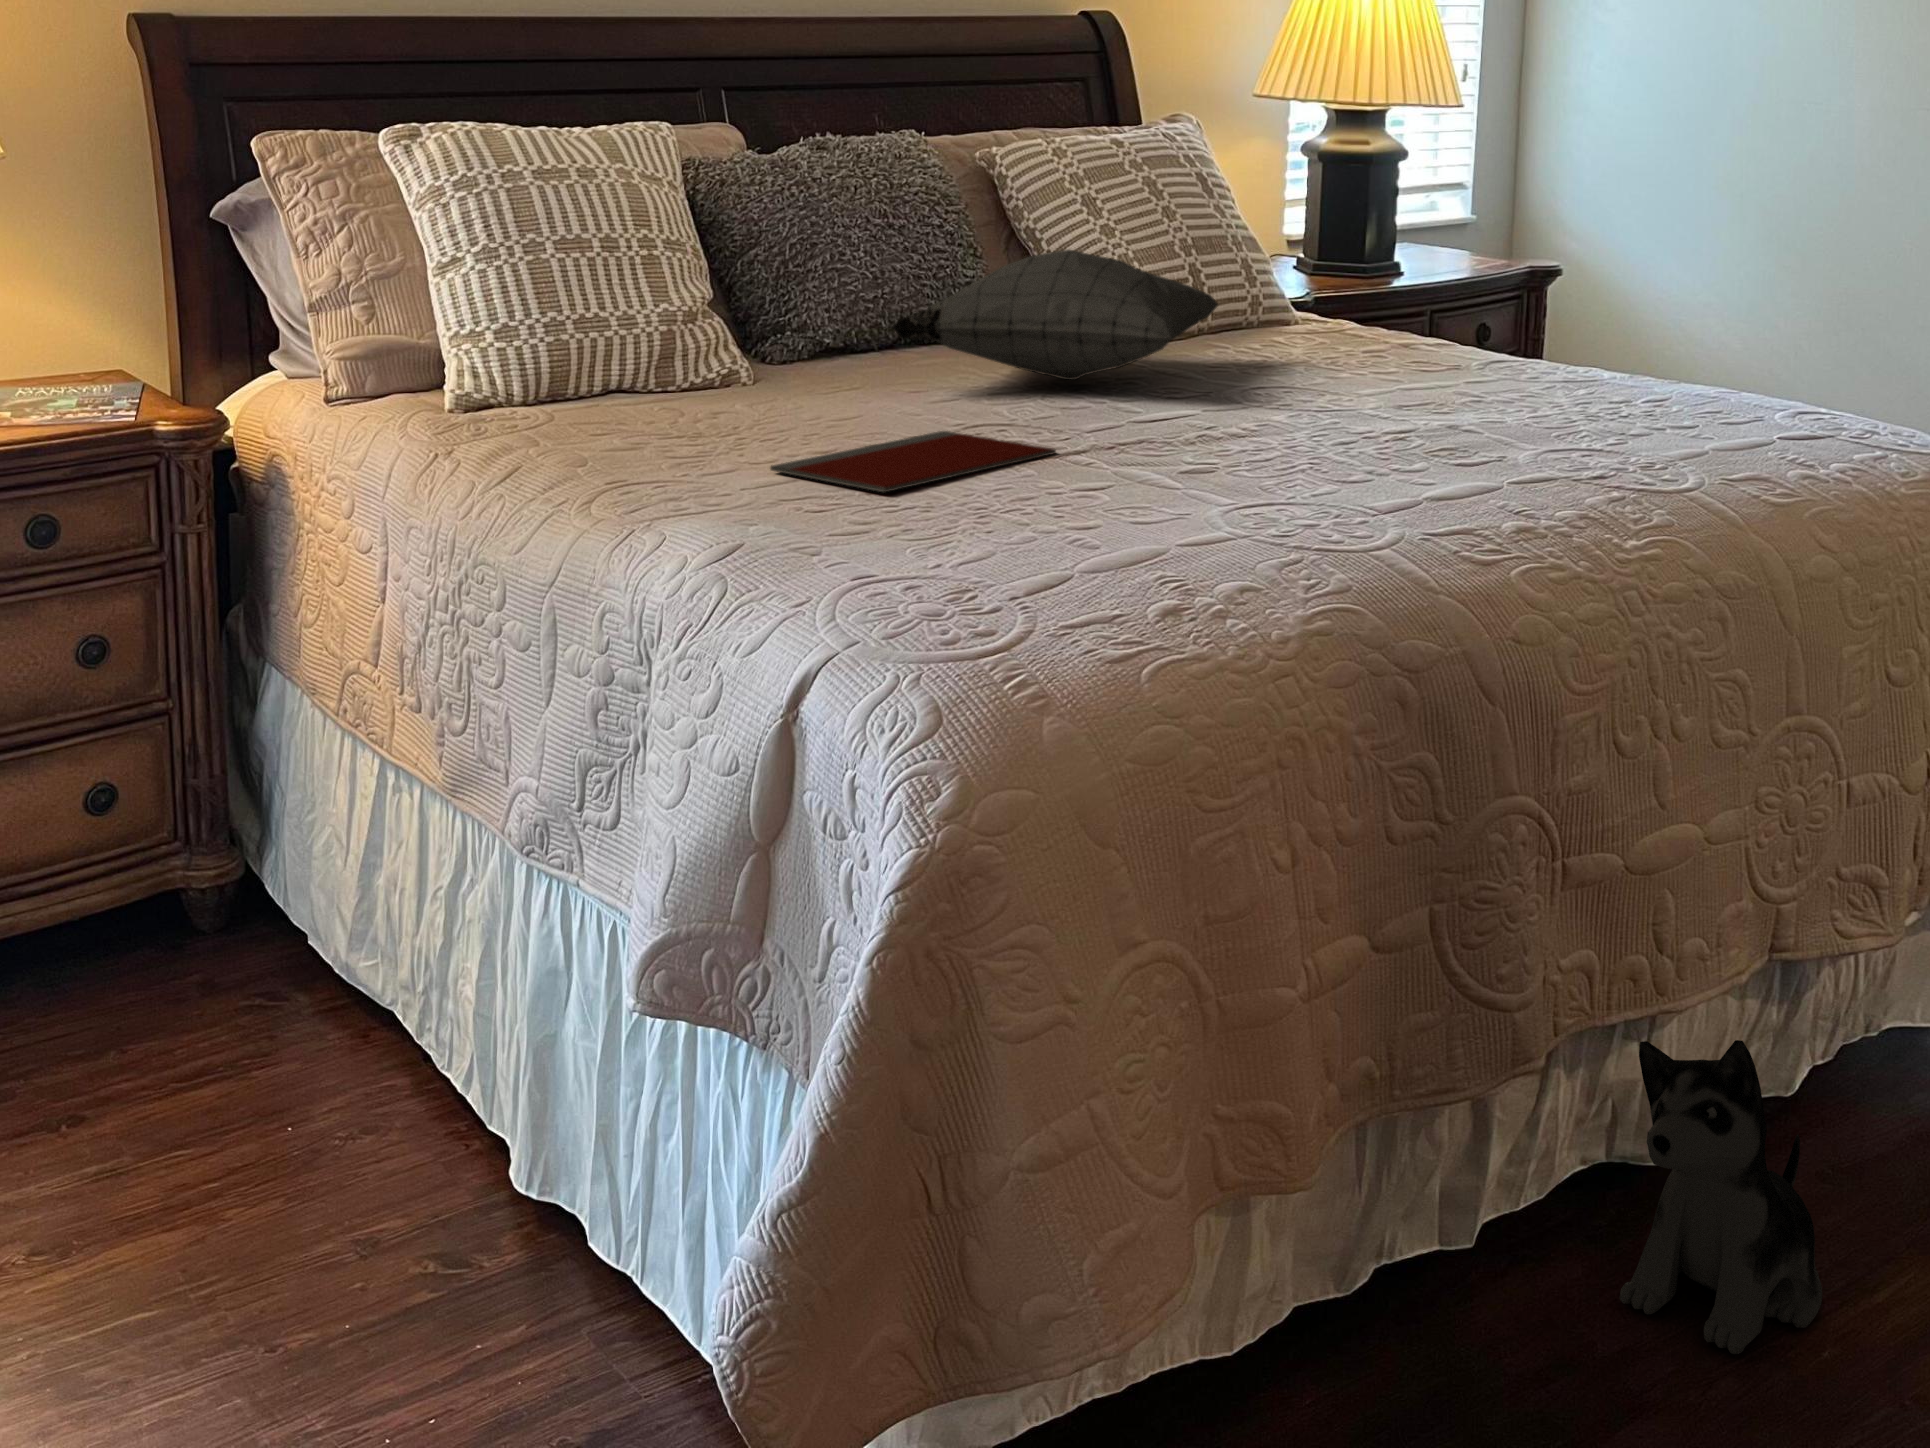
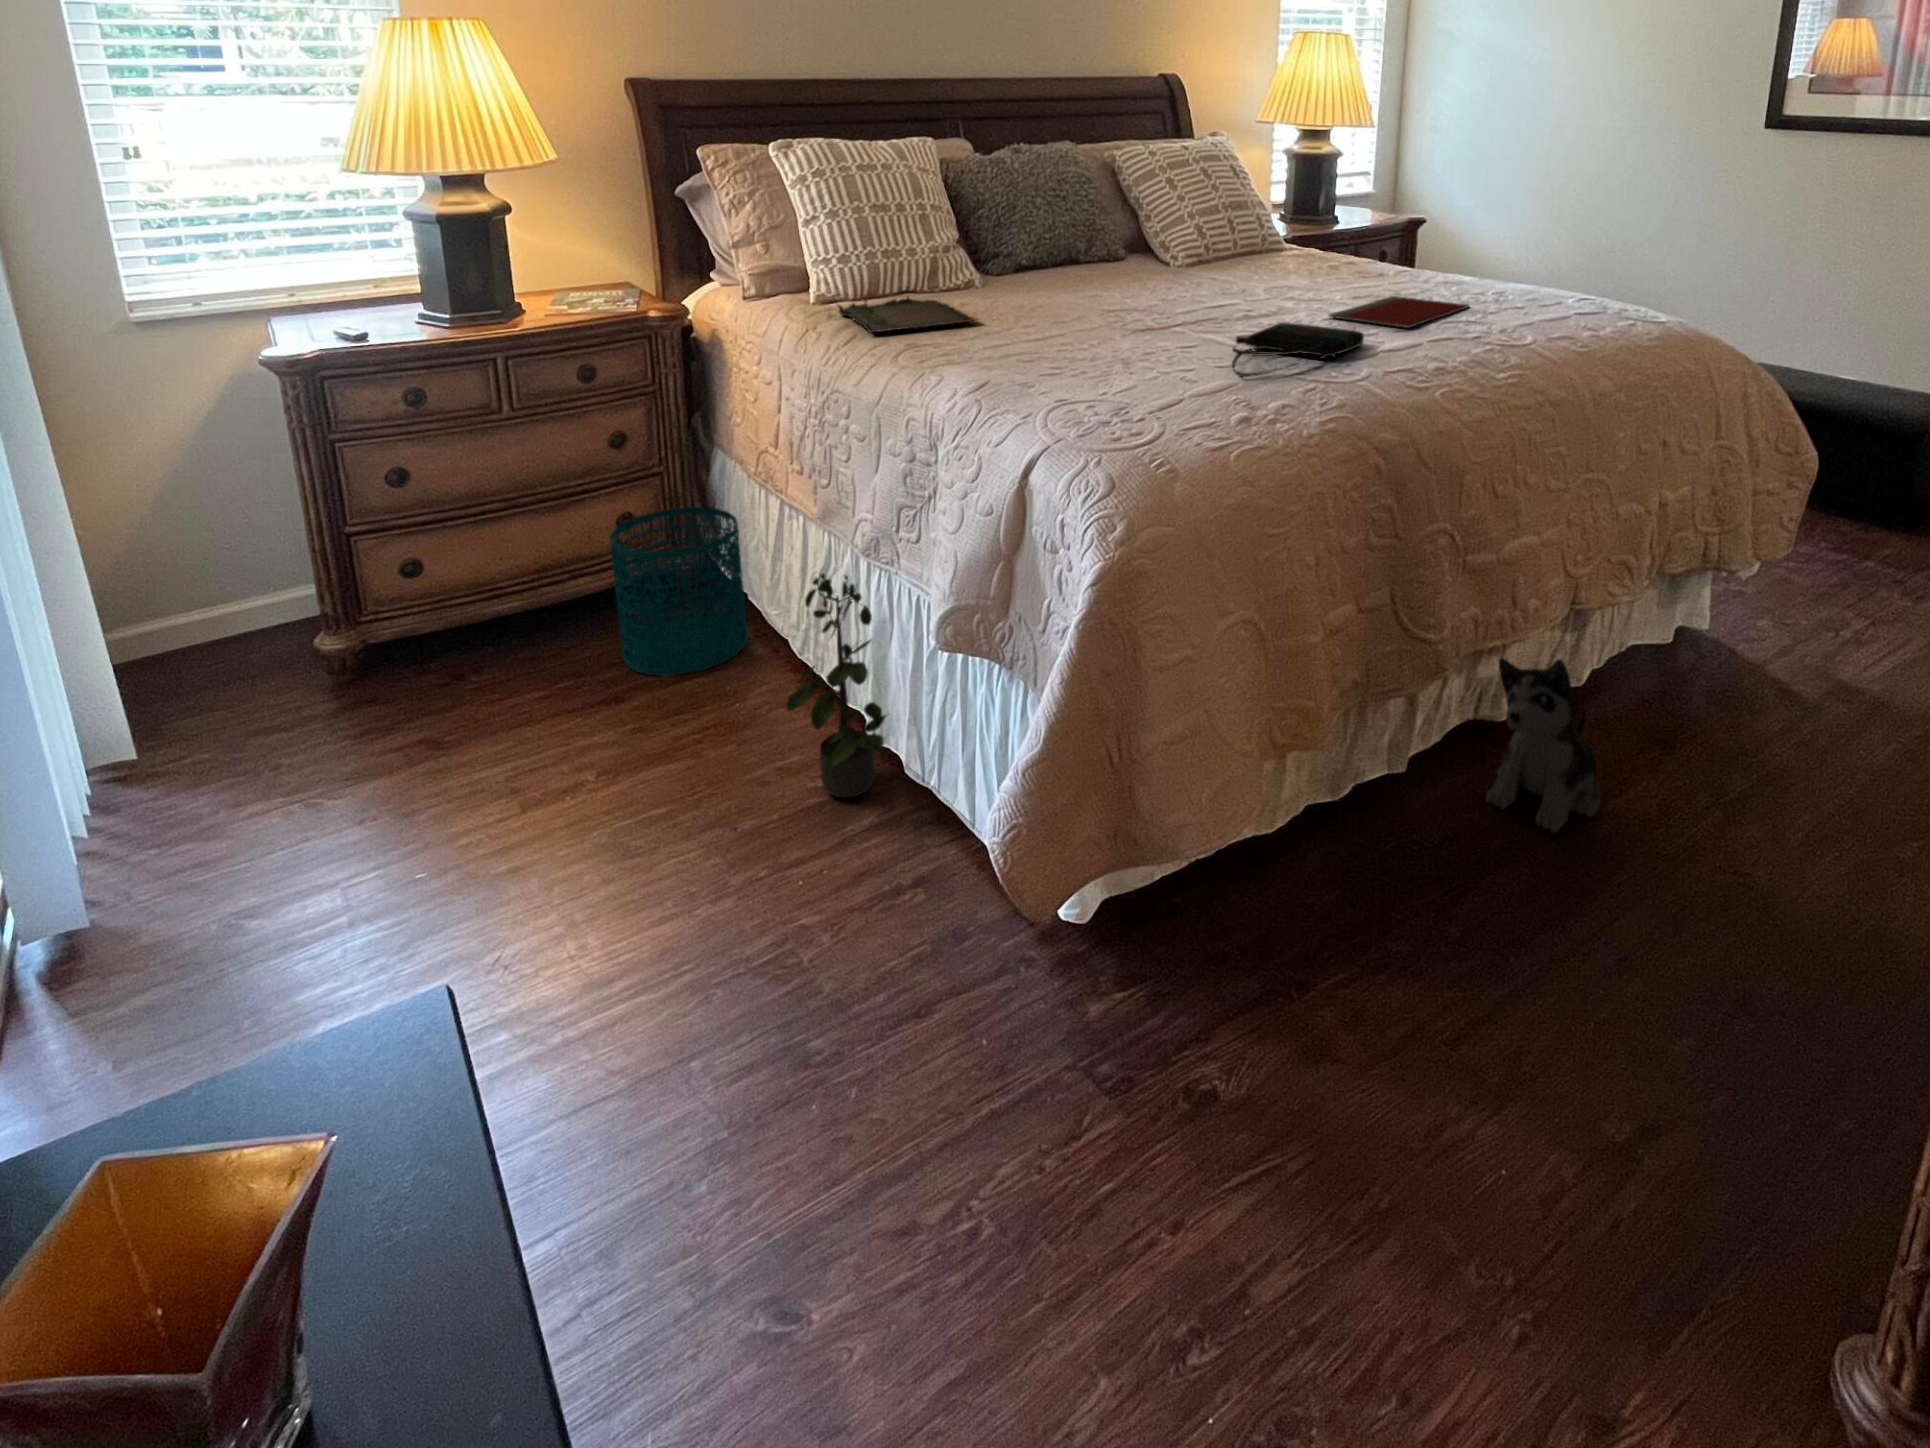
pillow: present [892,250,1218,380] -> none [1063,209,1248,283]
tray: none [485,386,737,464] -> present [838,297,977,333]
notebook: present [770,431,1056,492] -> present [1329,296,1469,328]
tote bag: none [1164,449,1399,540] -> present [1232,323,1364,377]
wastebasket: none [66,775,310,1083] -> present [609,507,748,676]
potted plant: none [377,870,561,1292] -> present [786,573,886,798]

